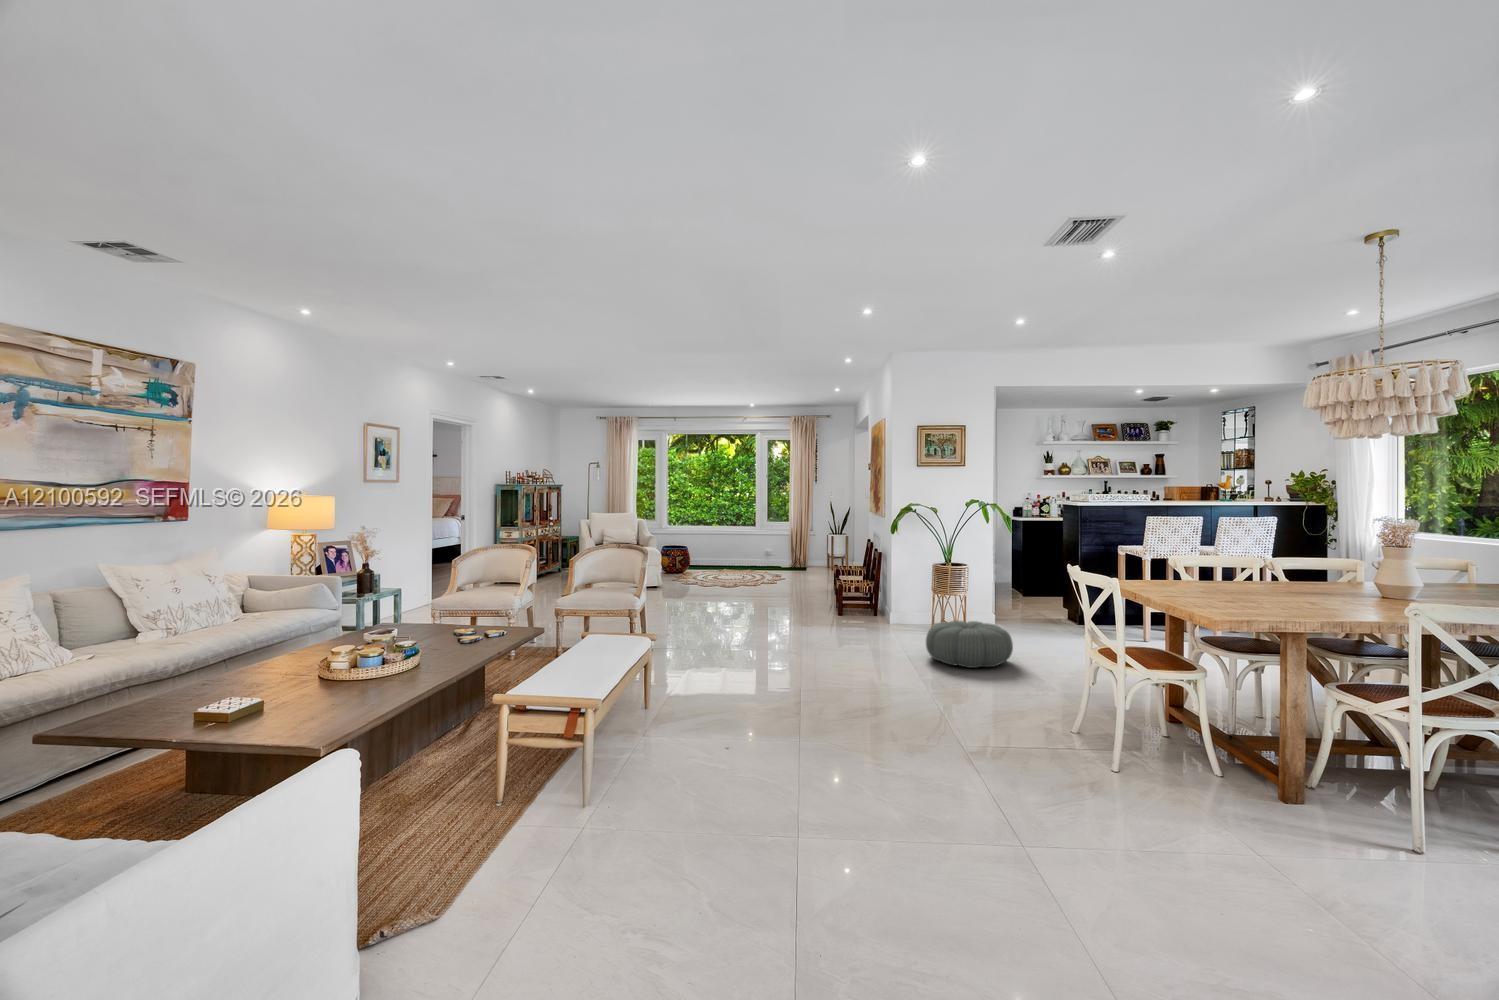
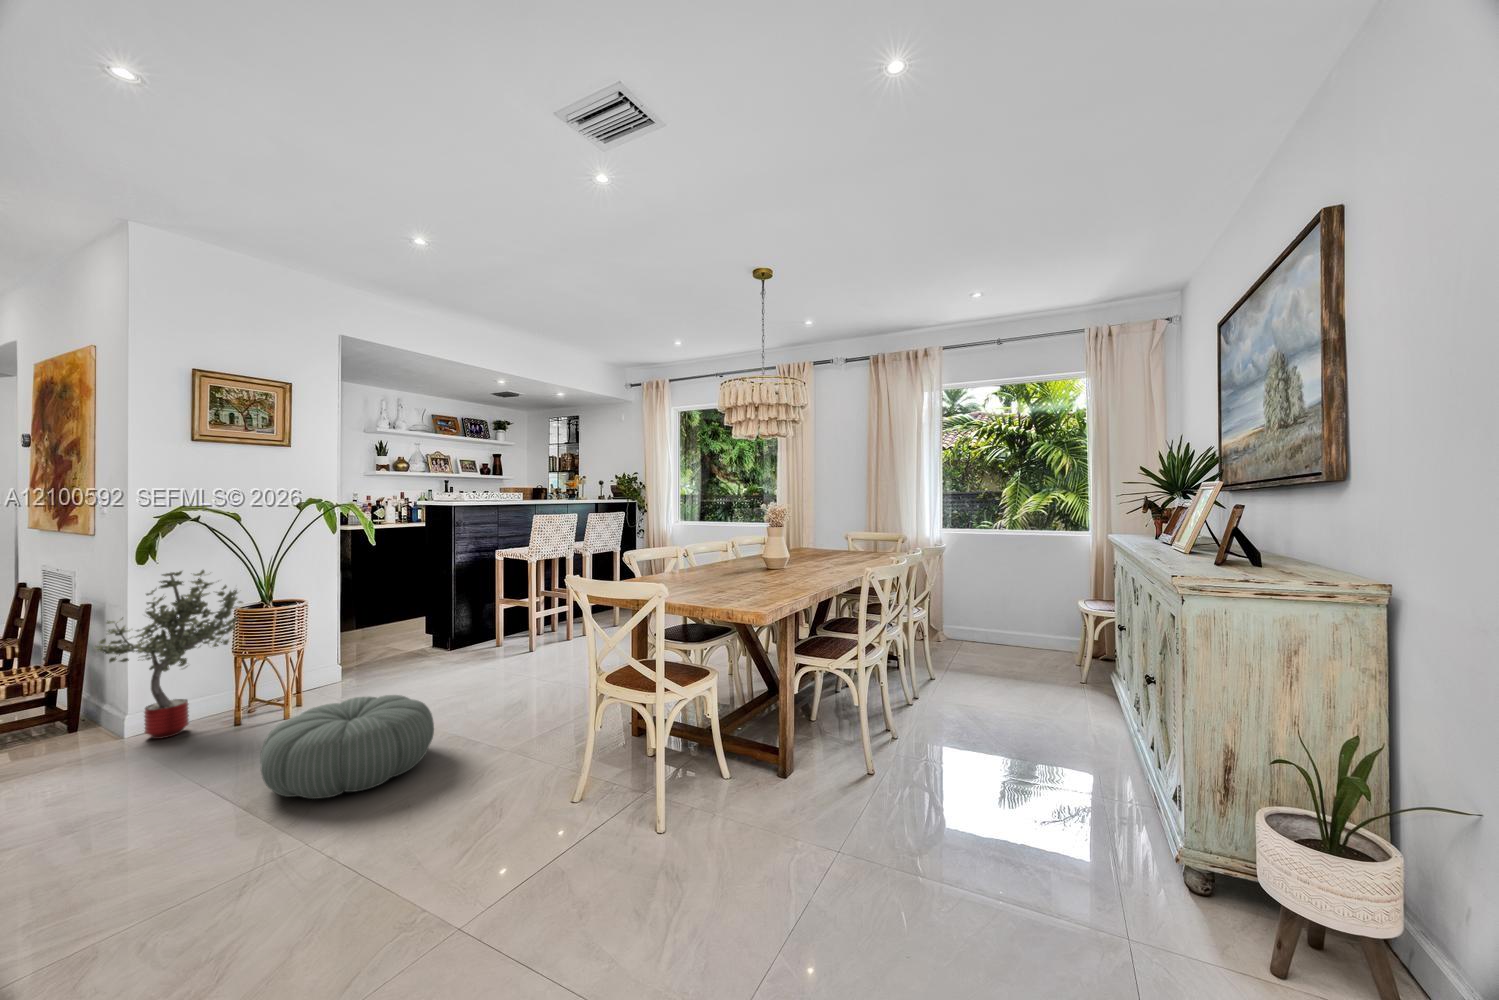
potted tree: none [876,538,935,628] -> present [95,570,243,739]

